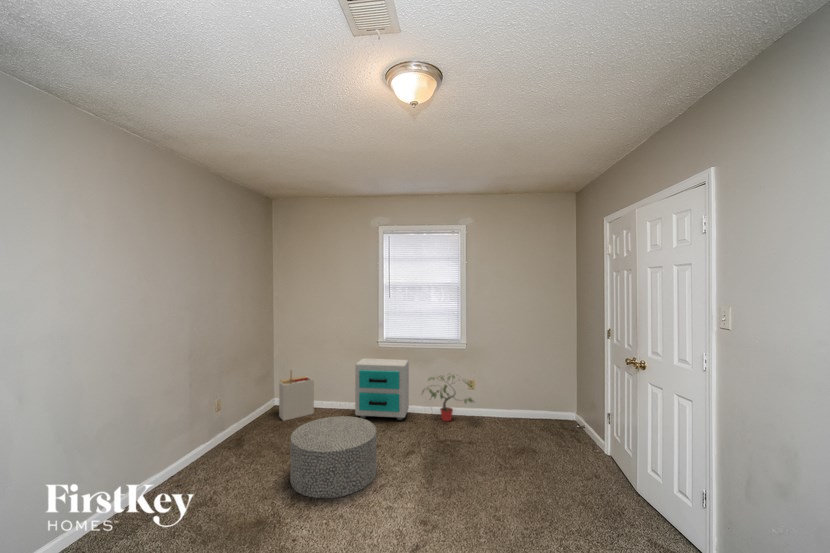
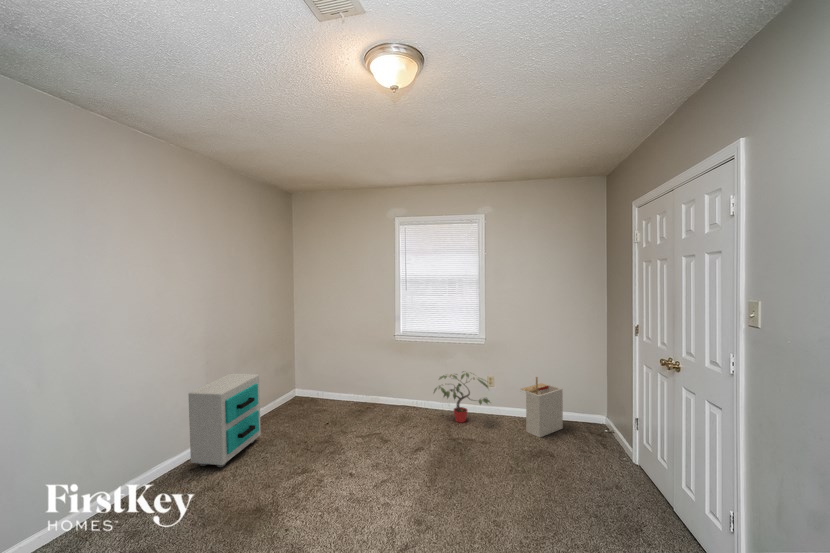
nightstand: present [355,359,409,420] -> present [188,373,261,467]
storage bin: present [278,370,314,421] -> present [520,377,563,438]
ottoman: present [290,416,377,498] -> none [289,417,379,503]

